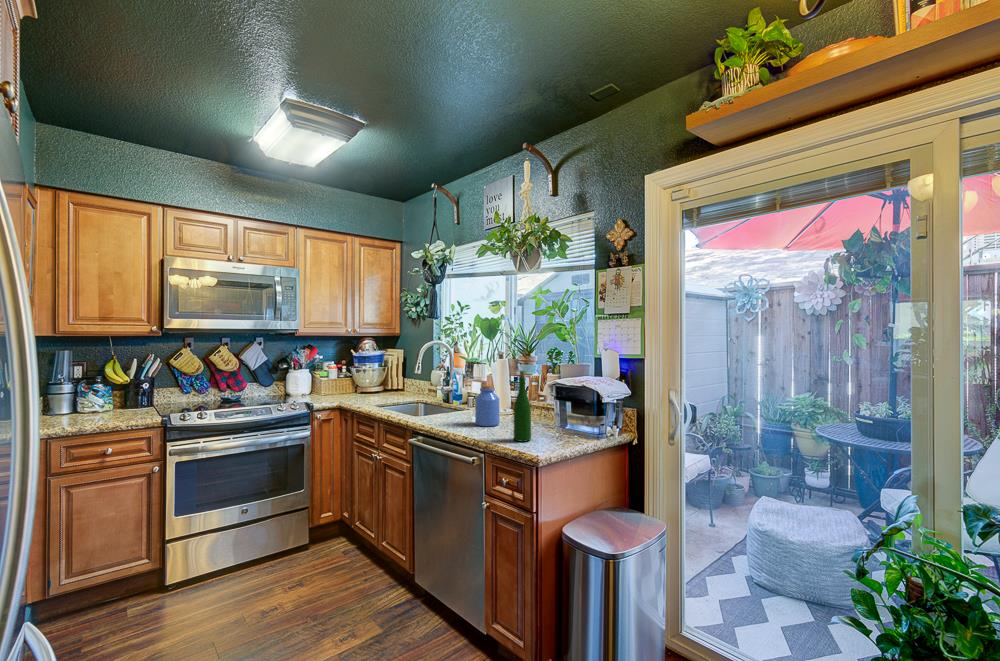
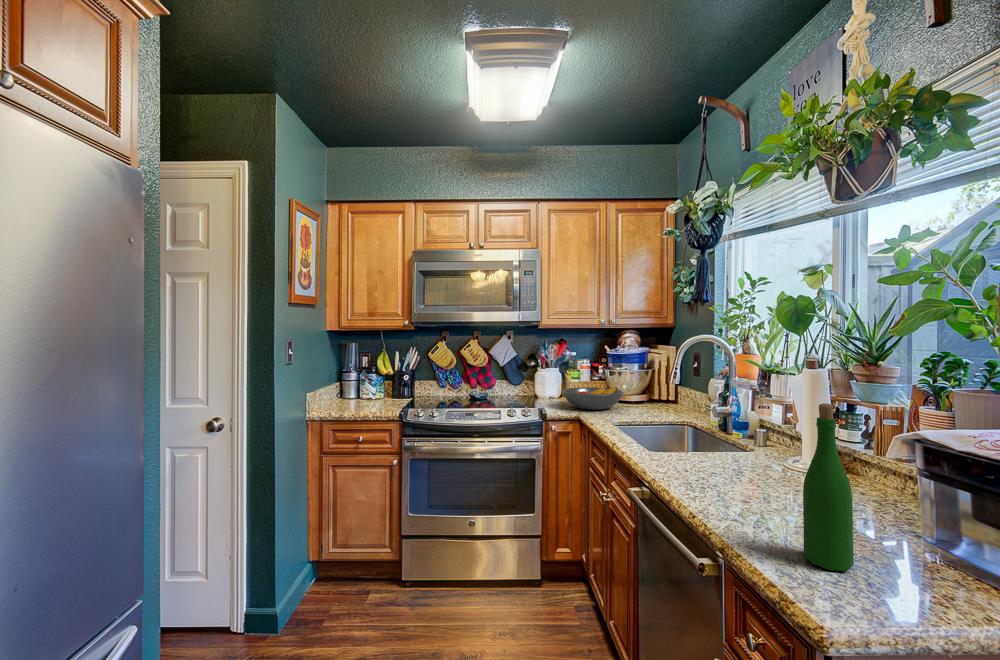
fruit bowl: none [322,381,372,400] -> present [562,387,624,410]
jar: present [475,385,500,426] -> none [741,418,795,500]

